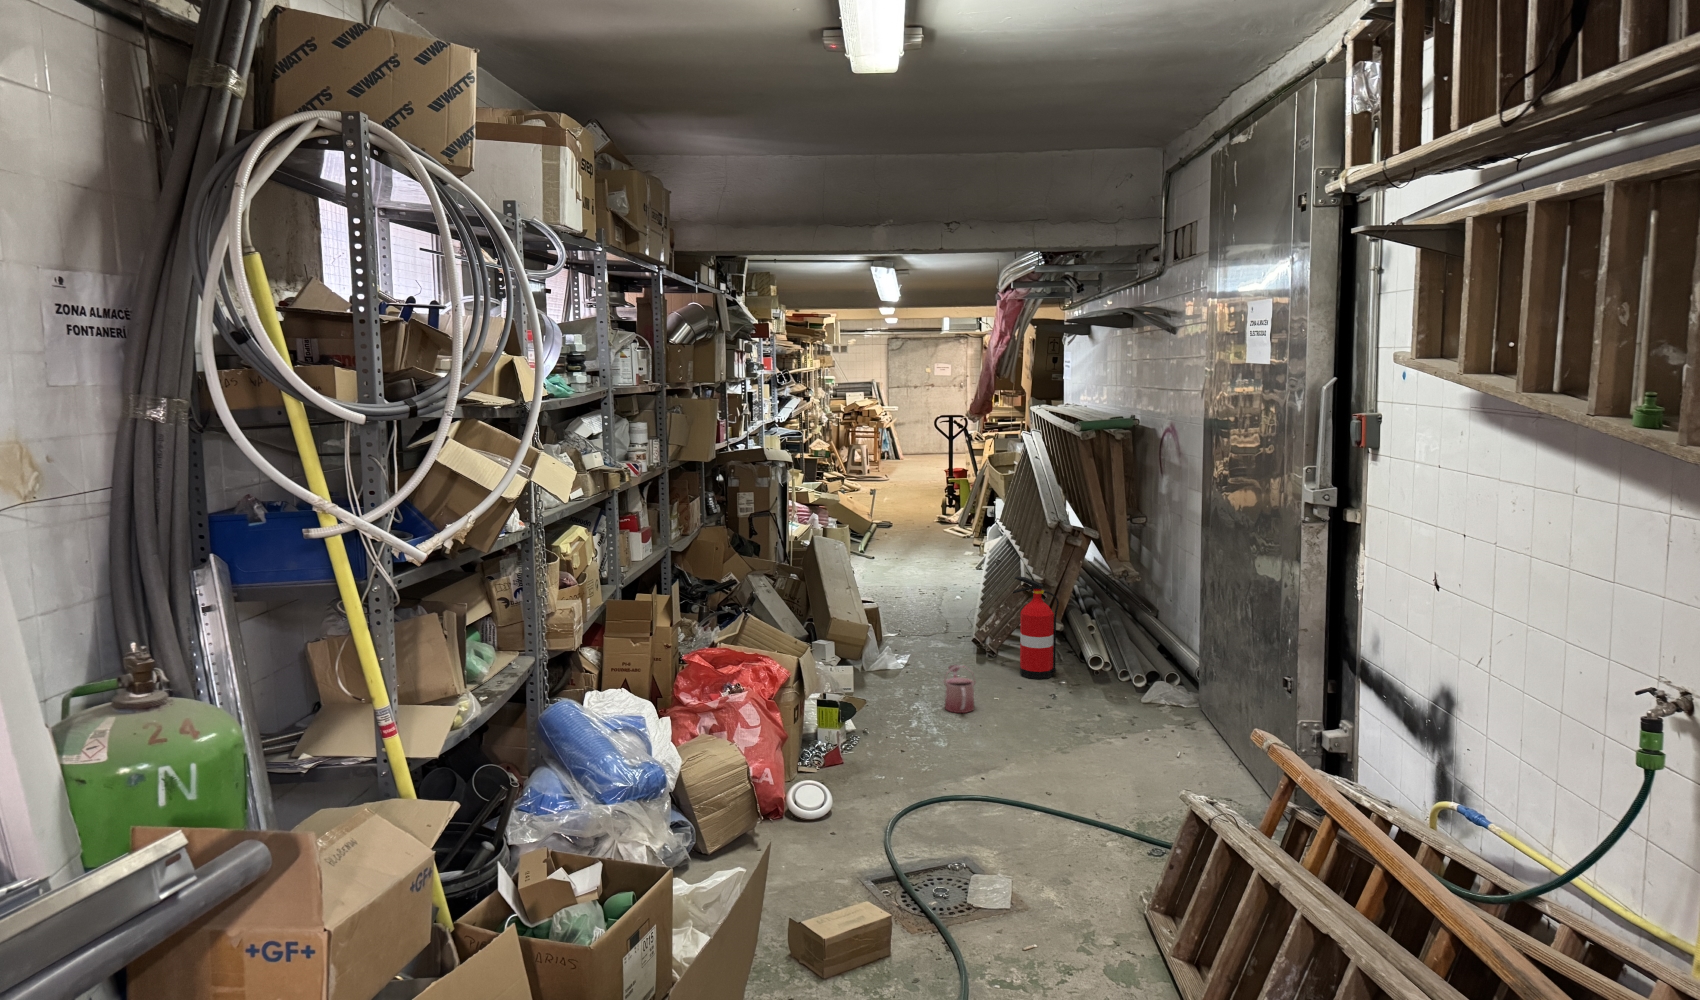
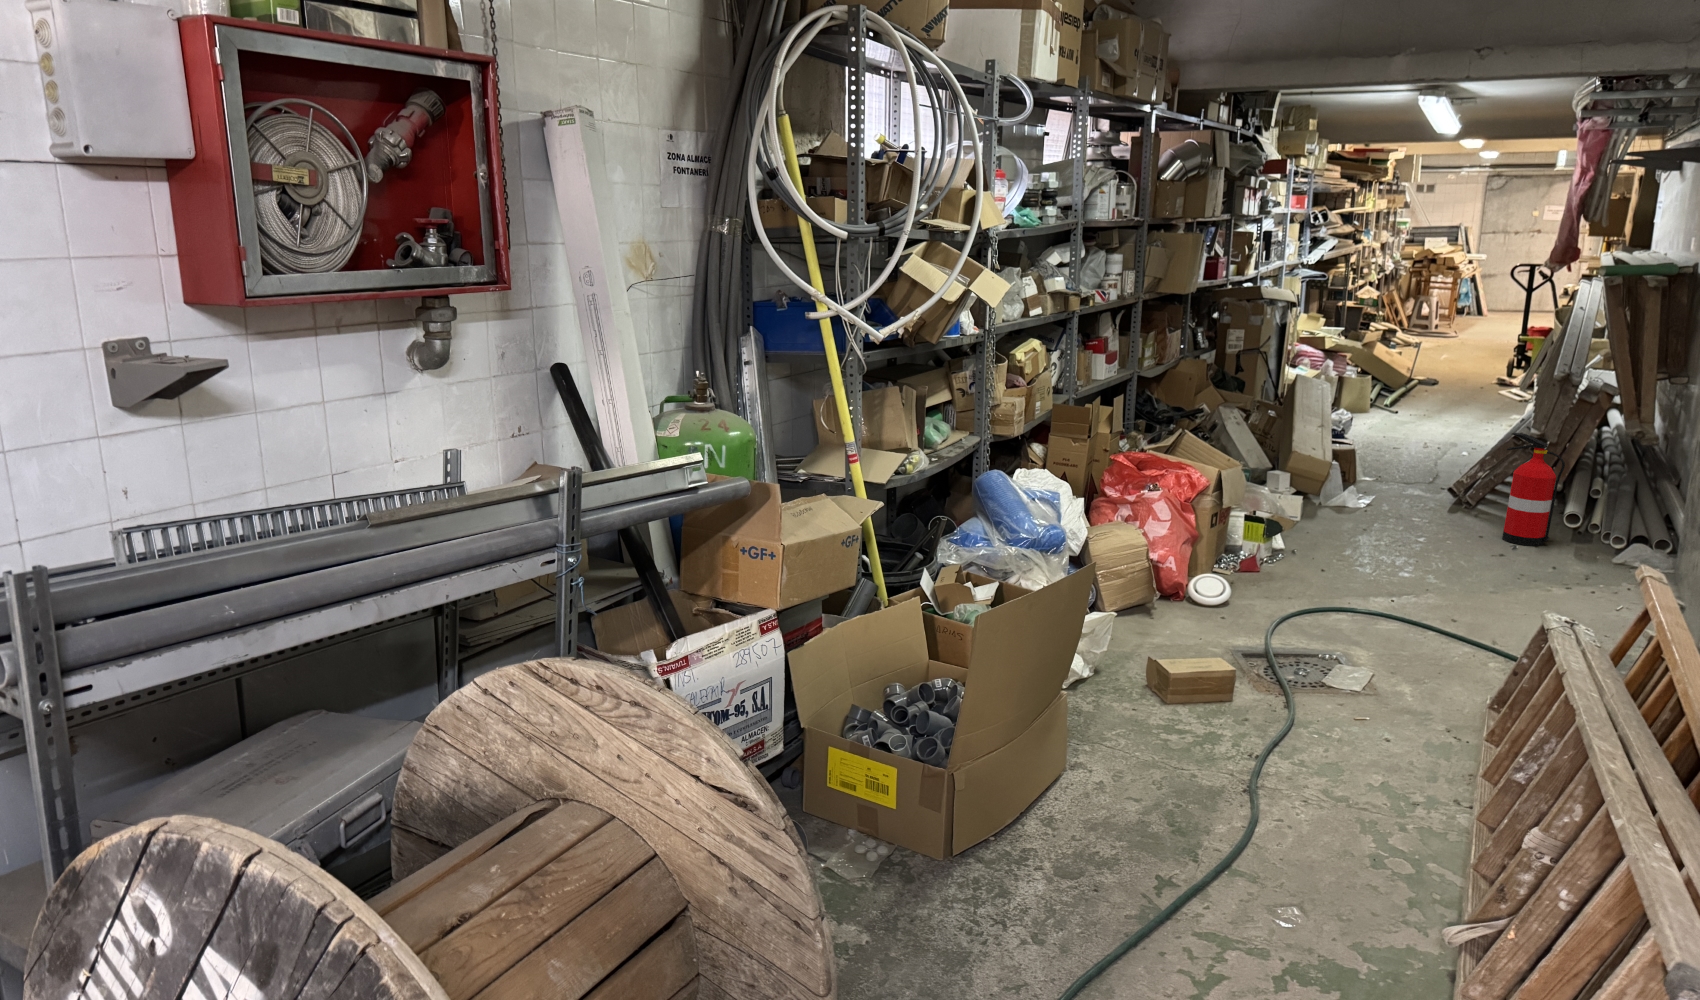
watering can: present [944,665,975,713] -> none [1390,513,1431,561]

